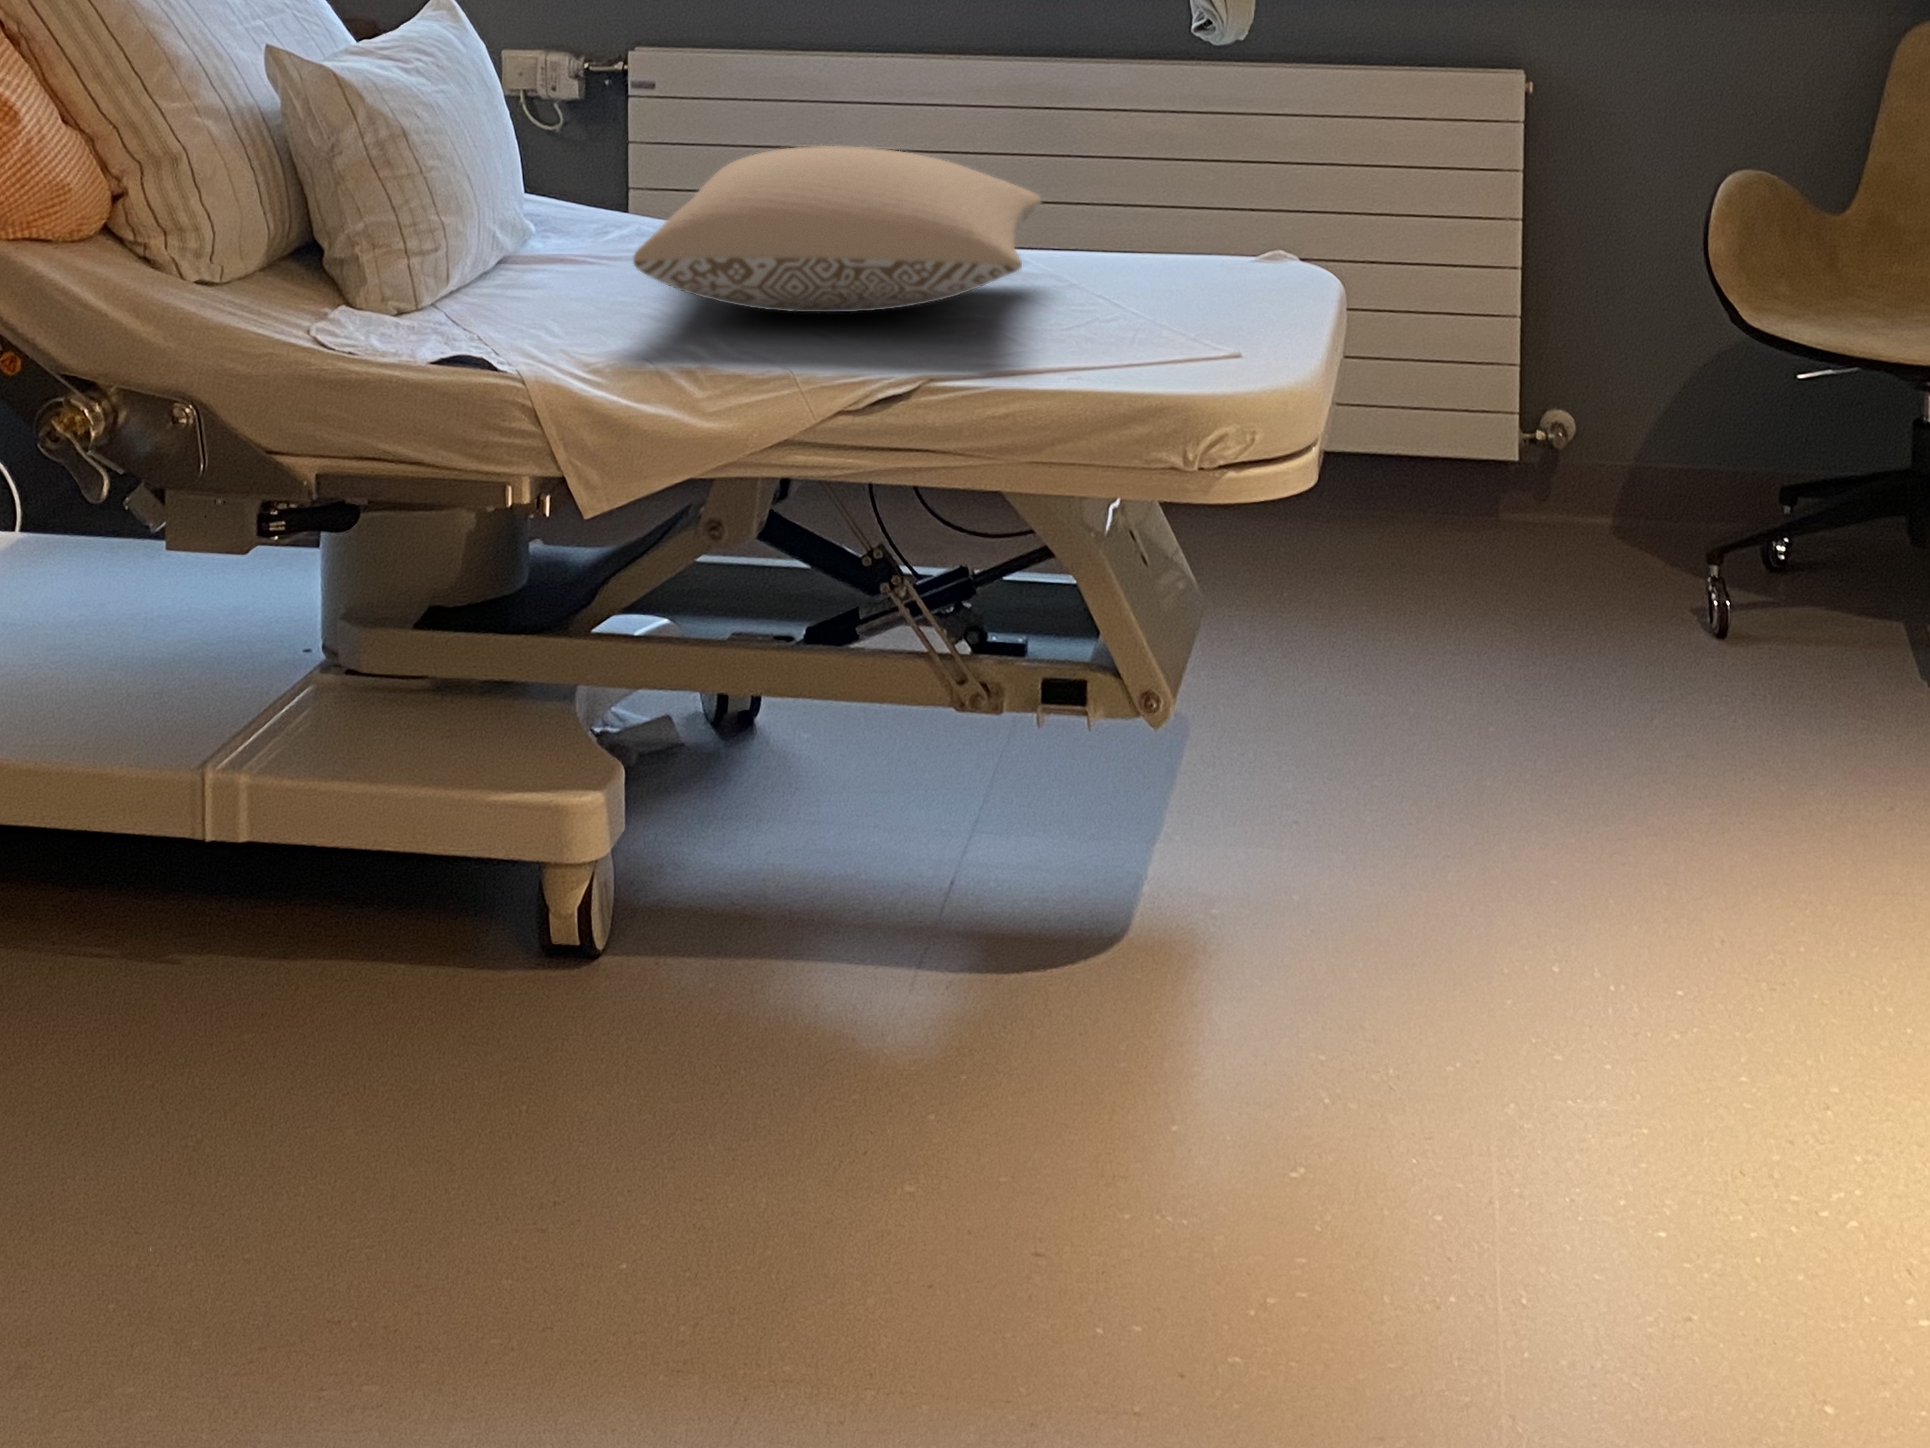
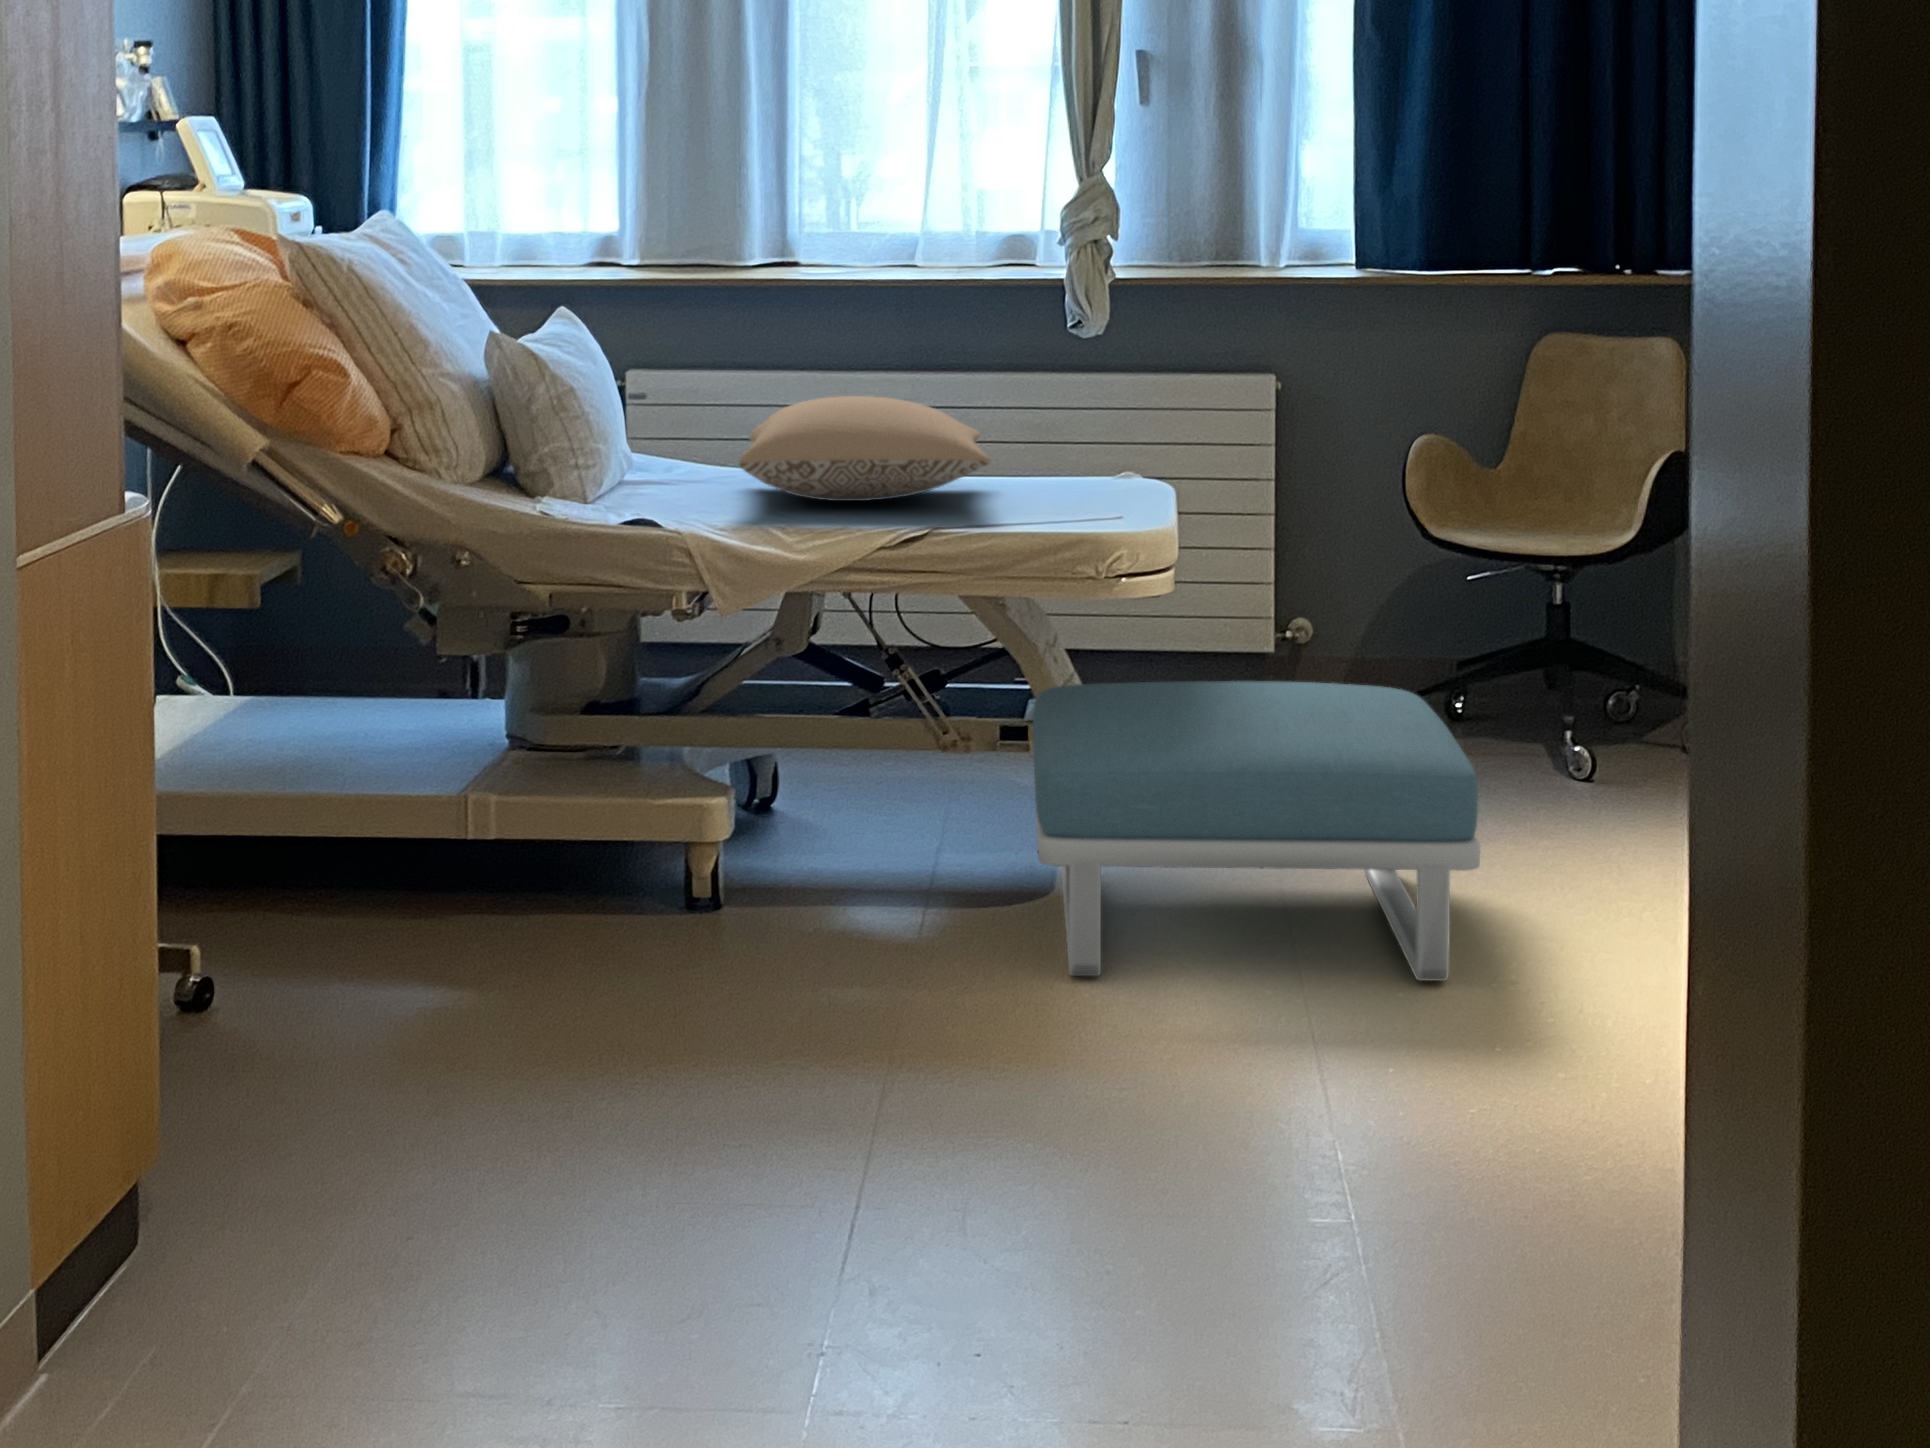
footstool: none [1043,603,1778,1182] -> present [1033,681,1480,981]

